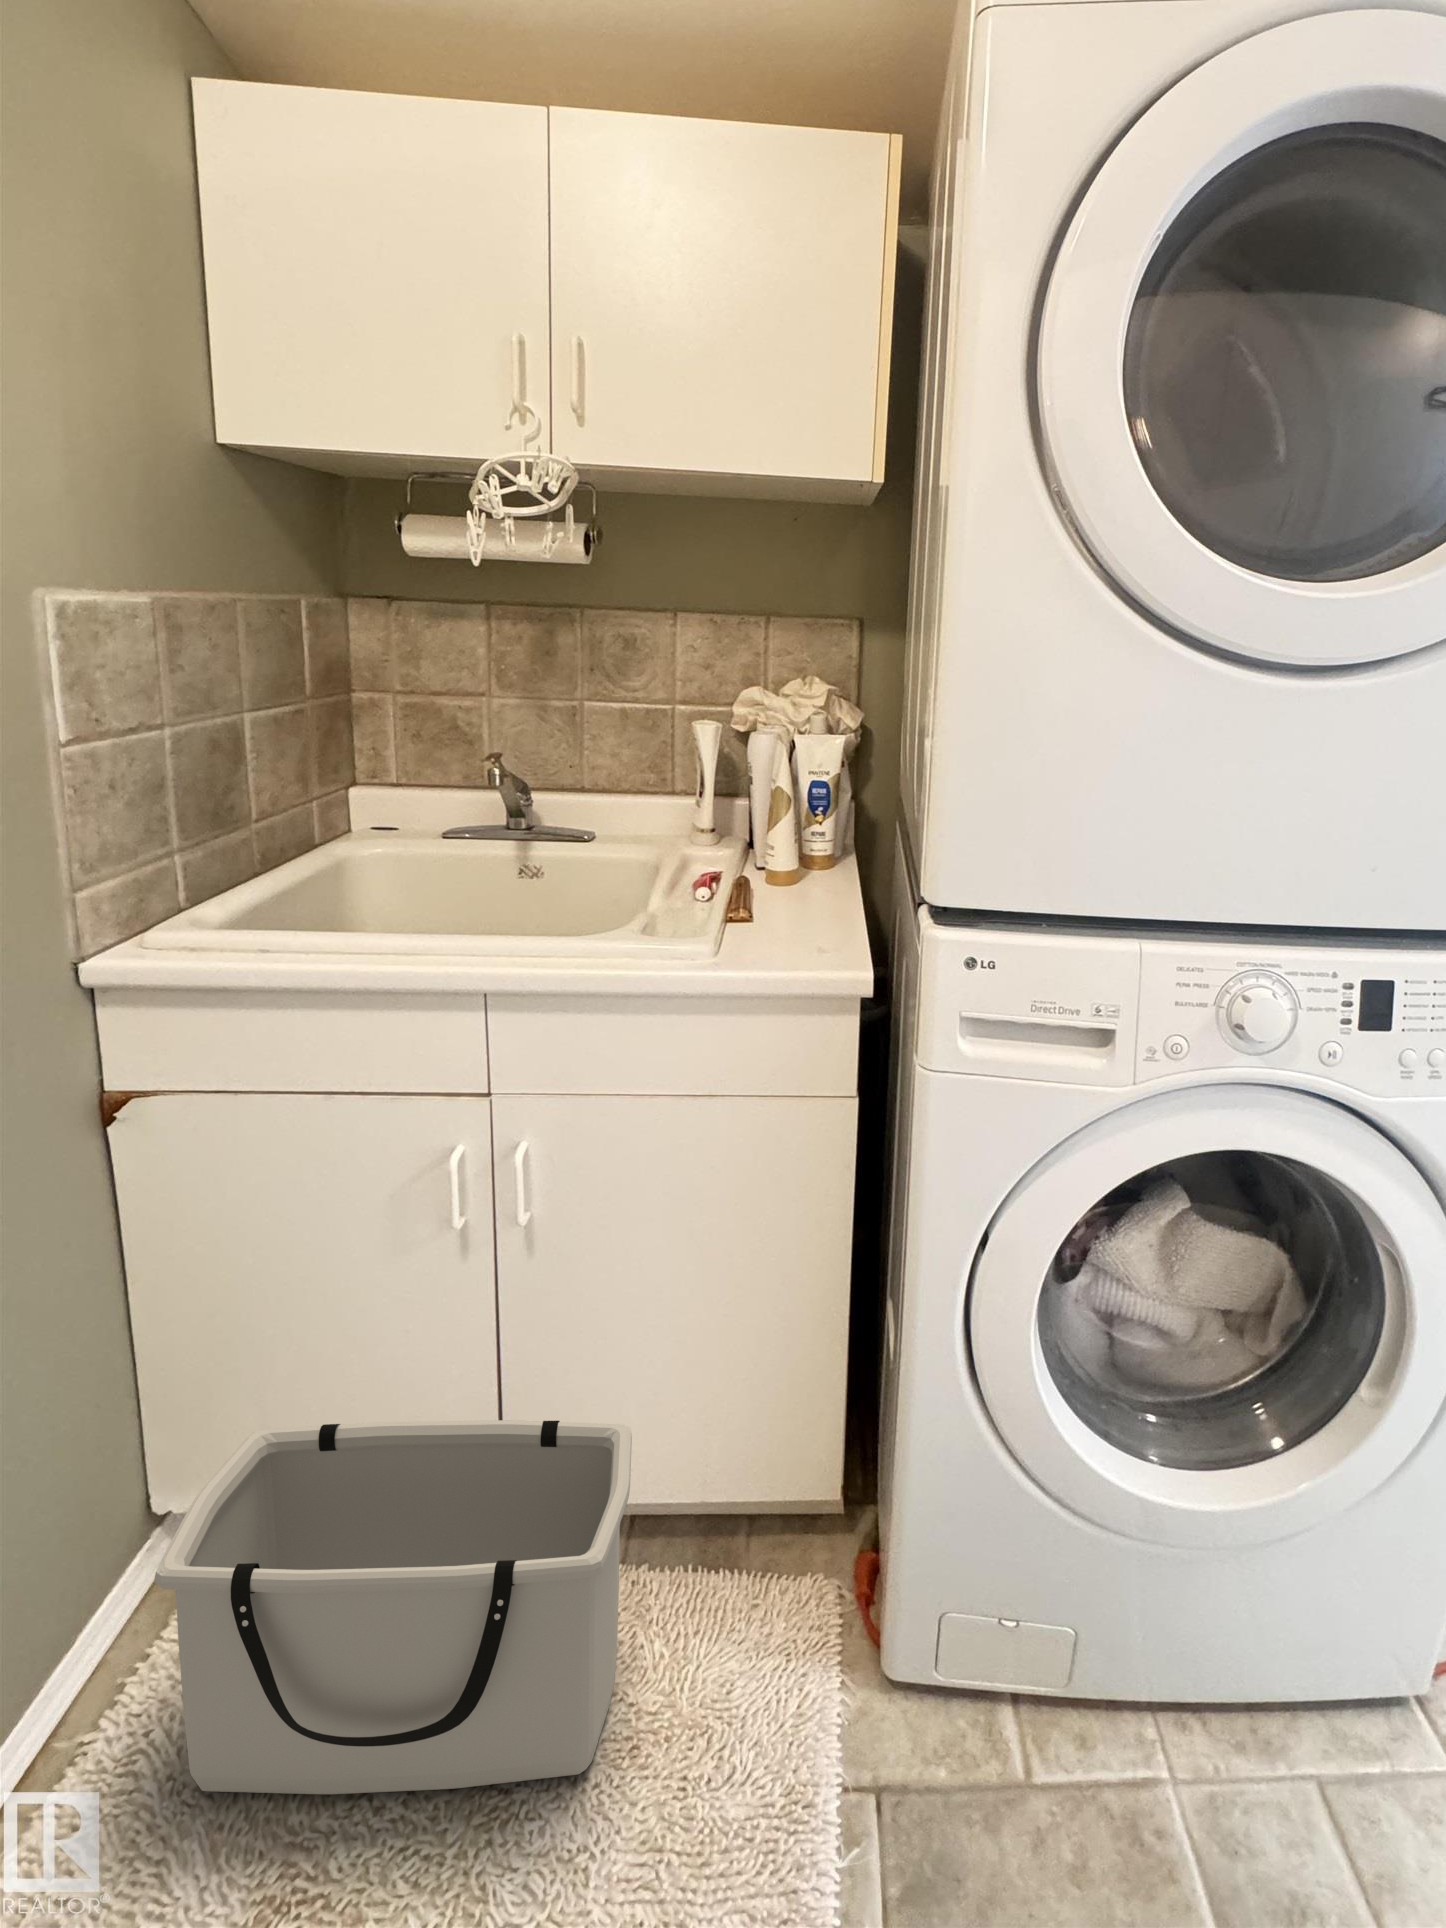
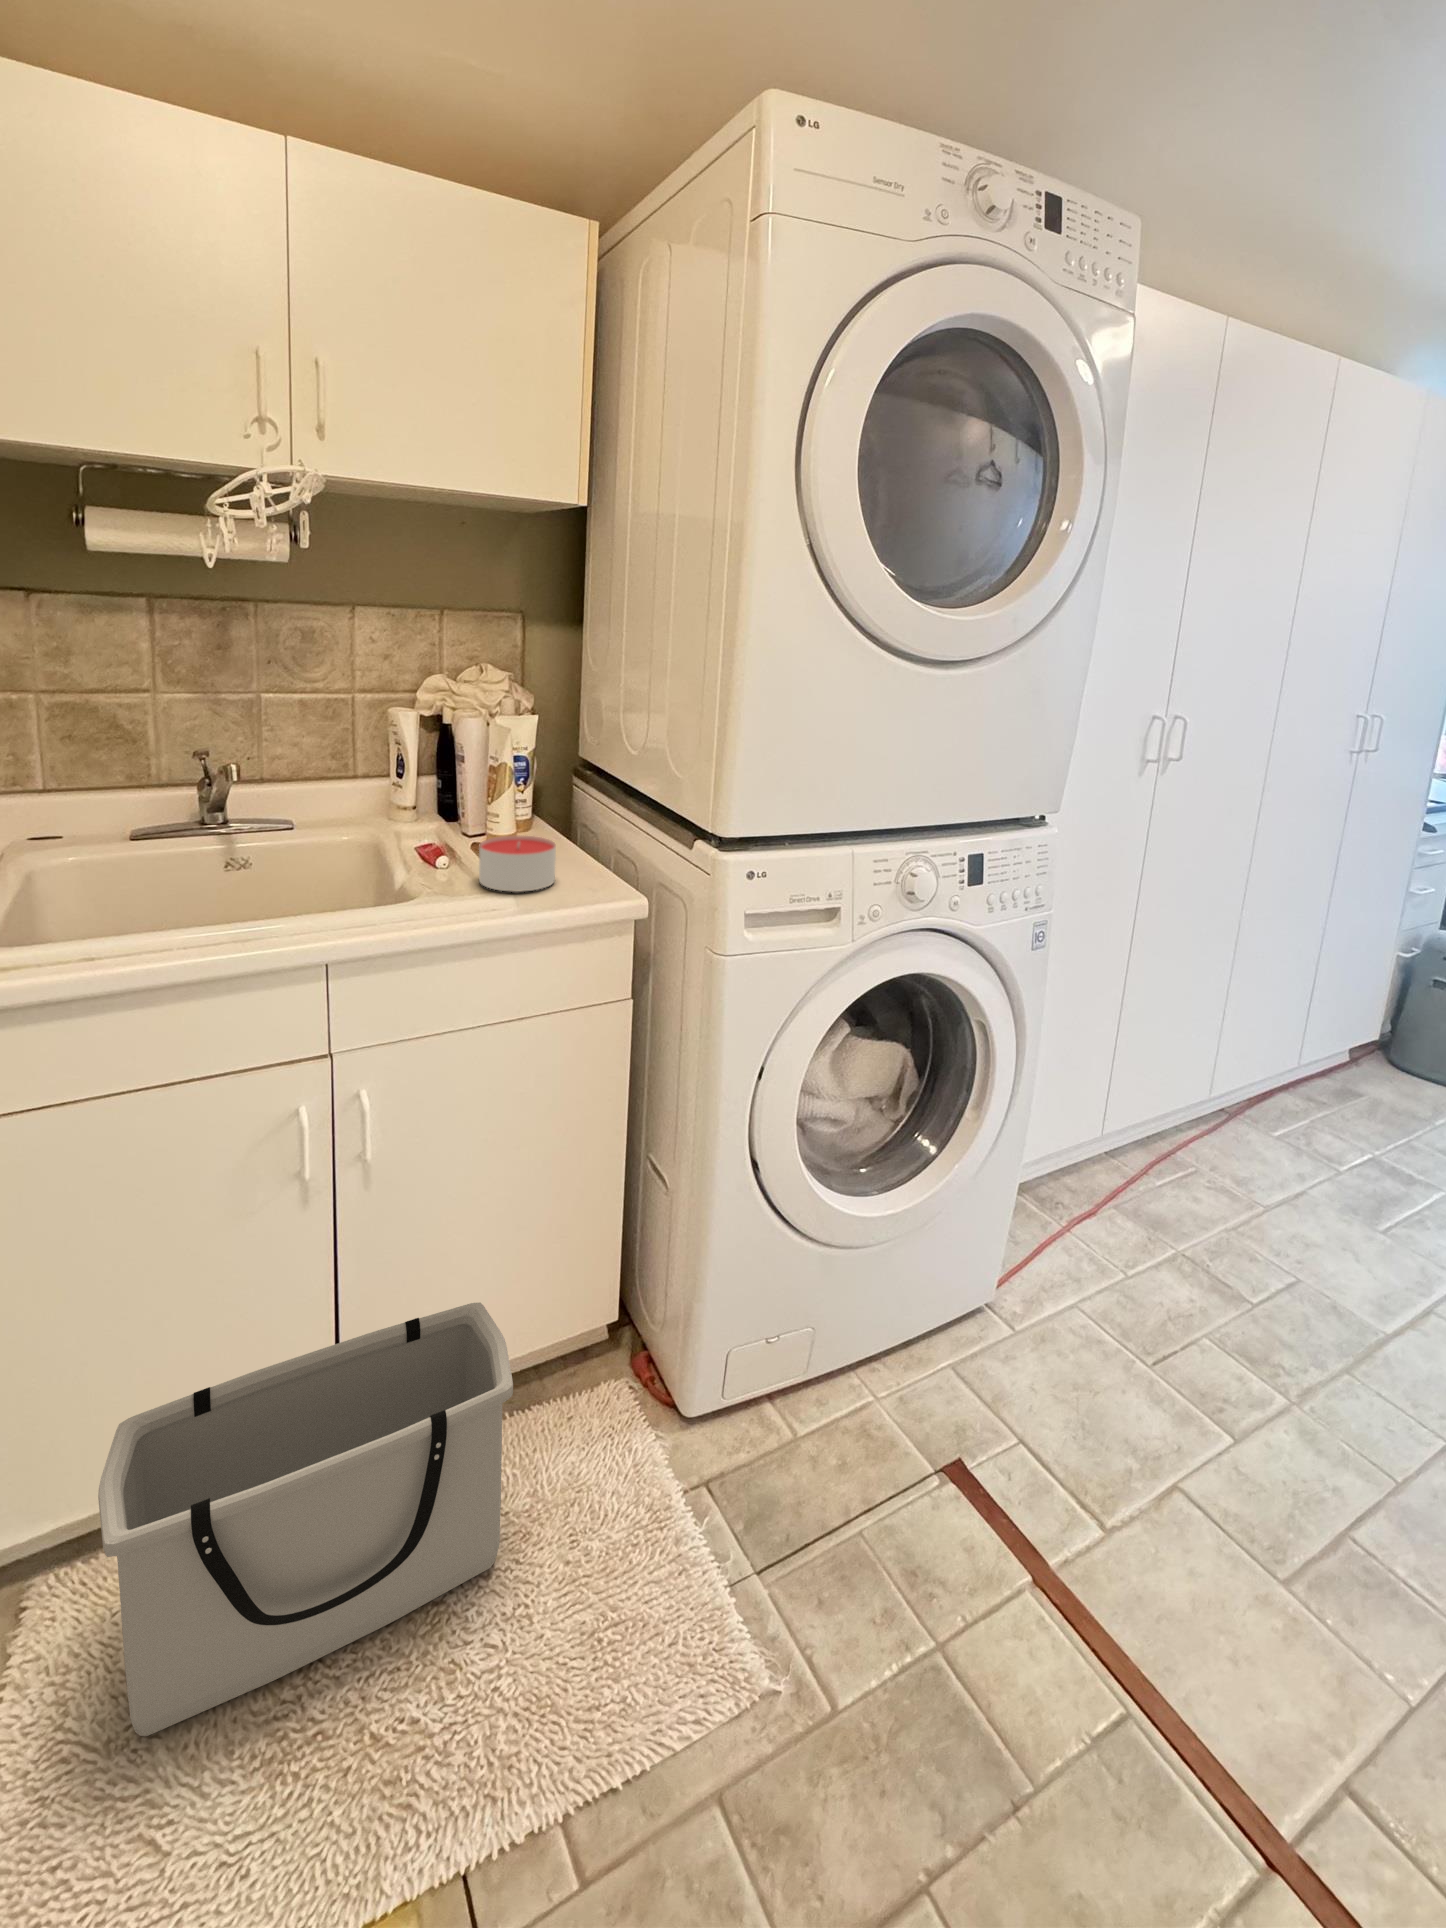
candle: none [696,870,786,939] -> present [479,835,556,891]

